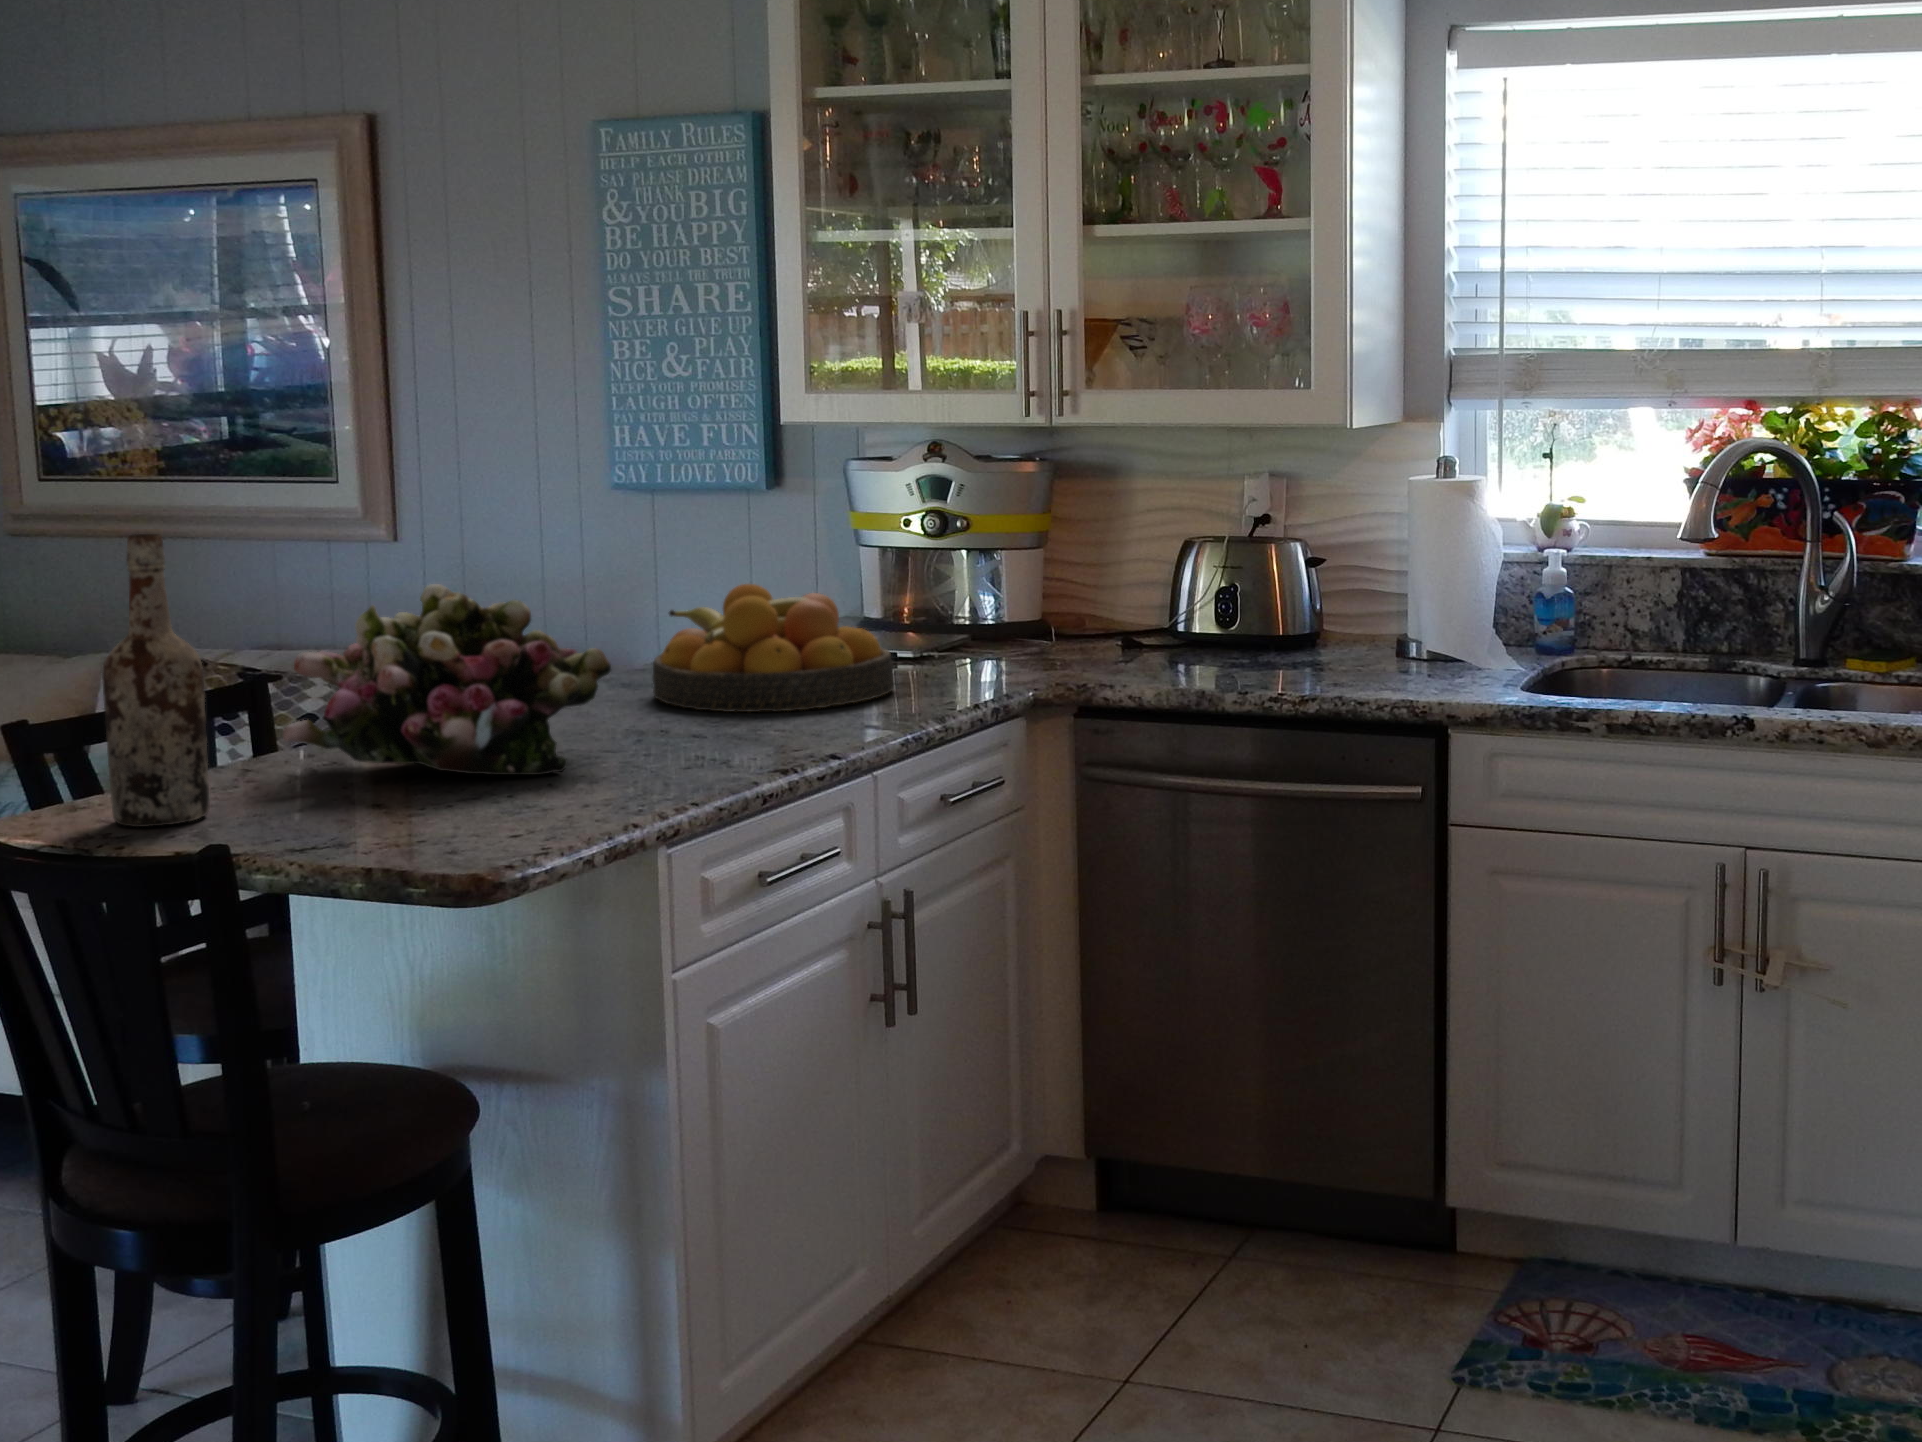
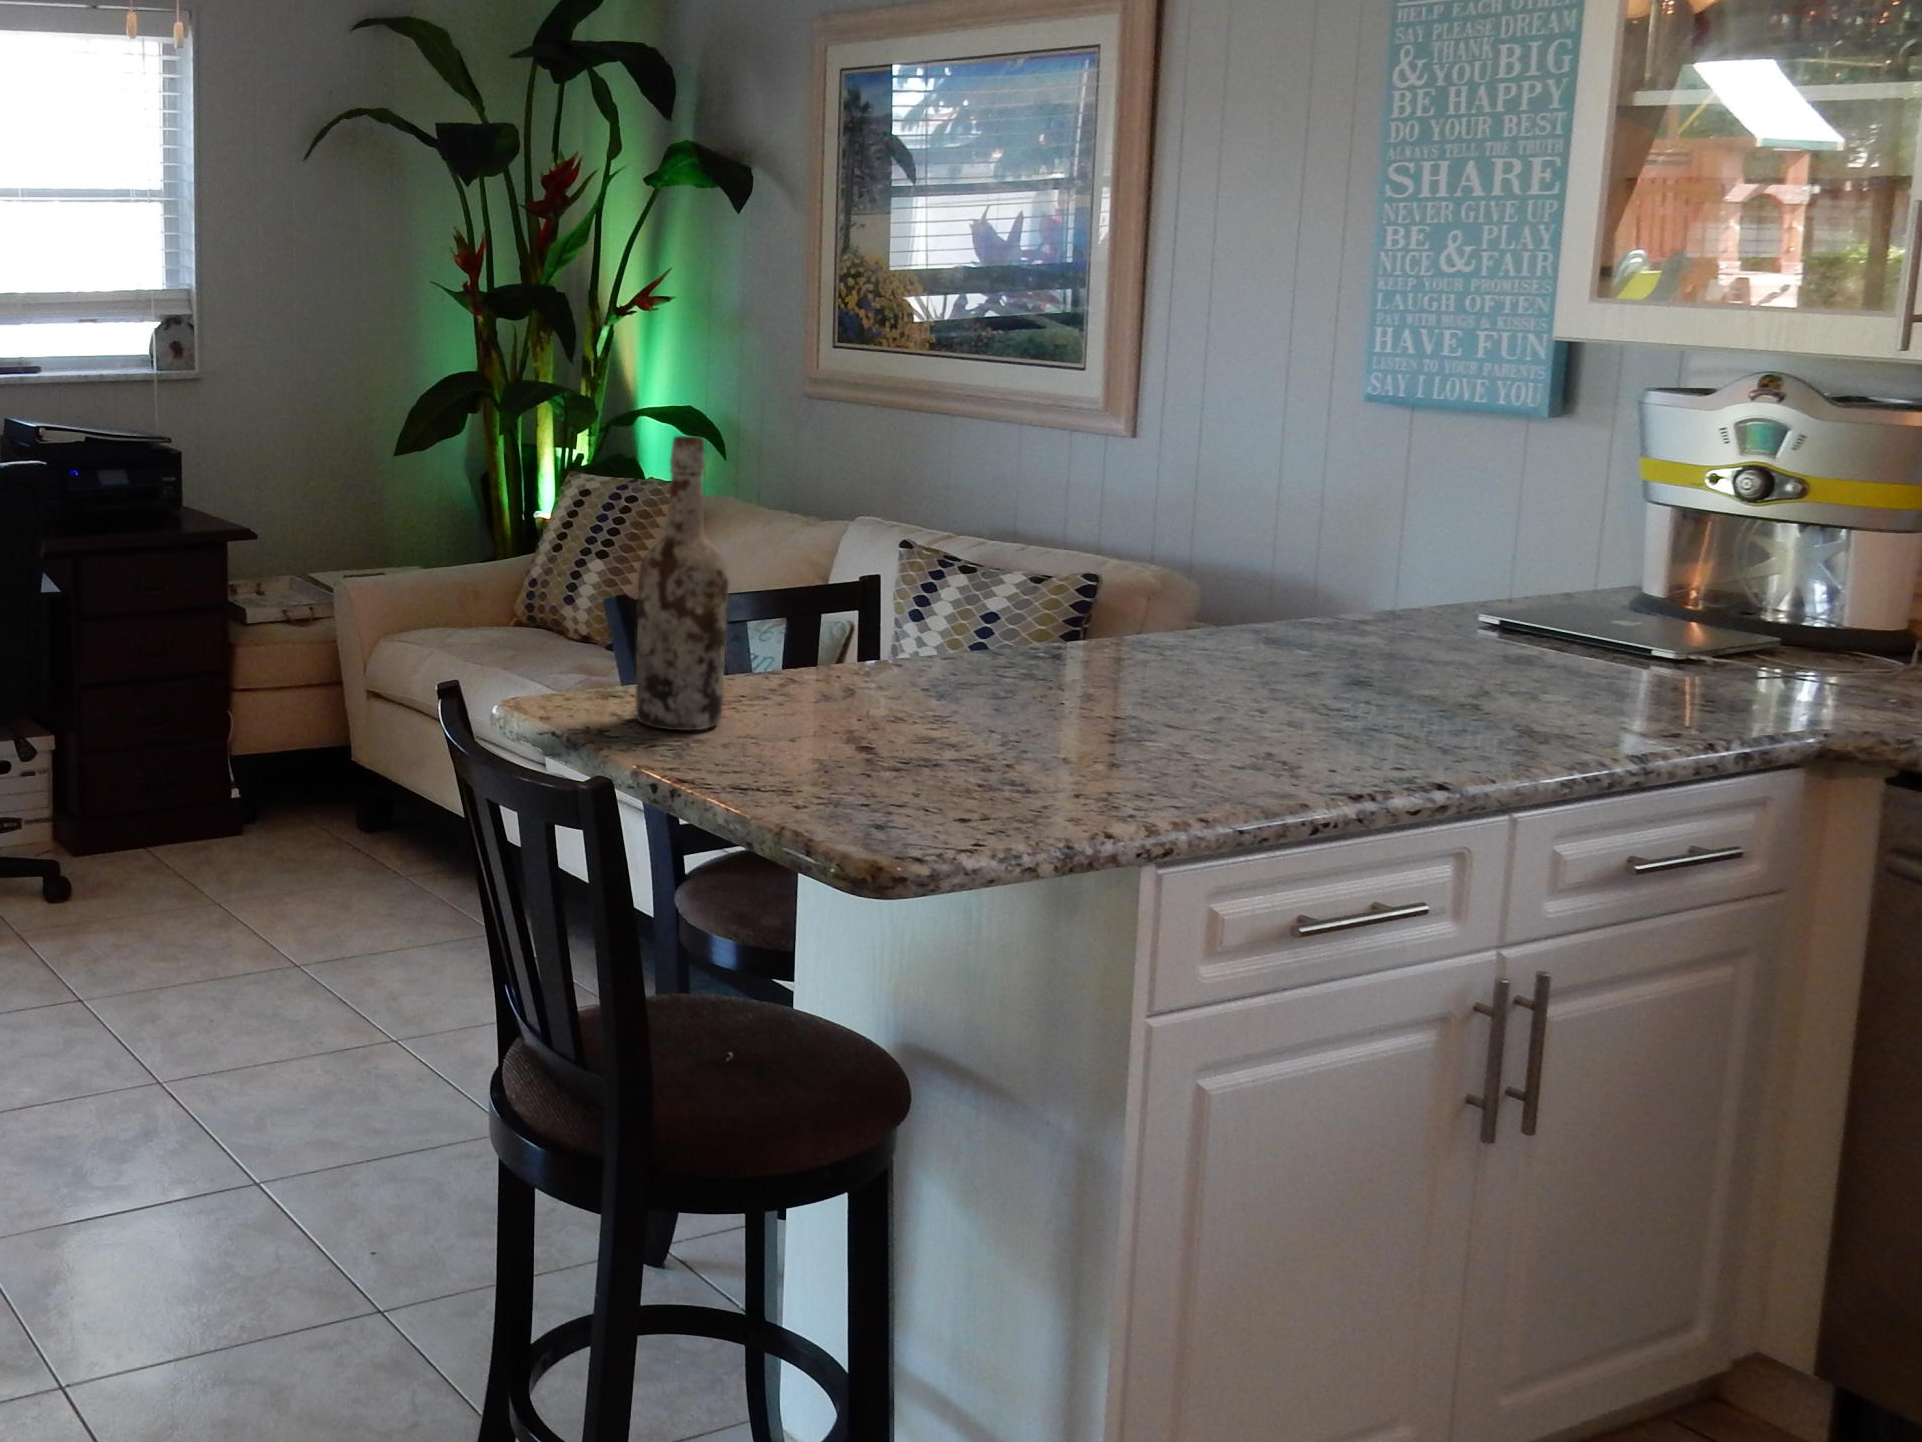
flower arrangement: present [283,584,611,775] -> none [814,510,1175,745]
fruit bowl: present [652,584,894,712] -> none [1287,541,1614,715]

